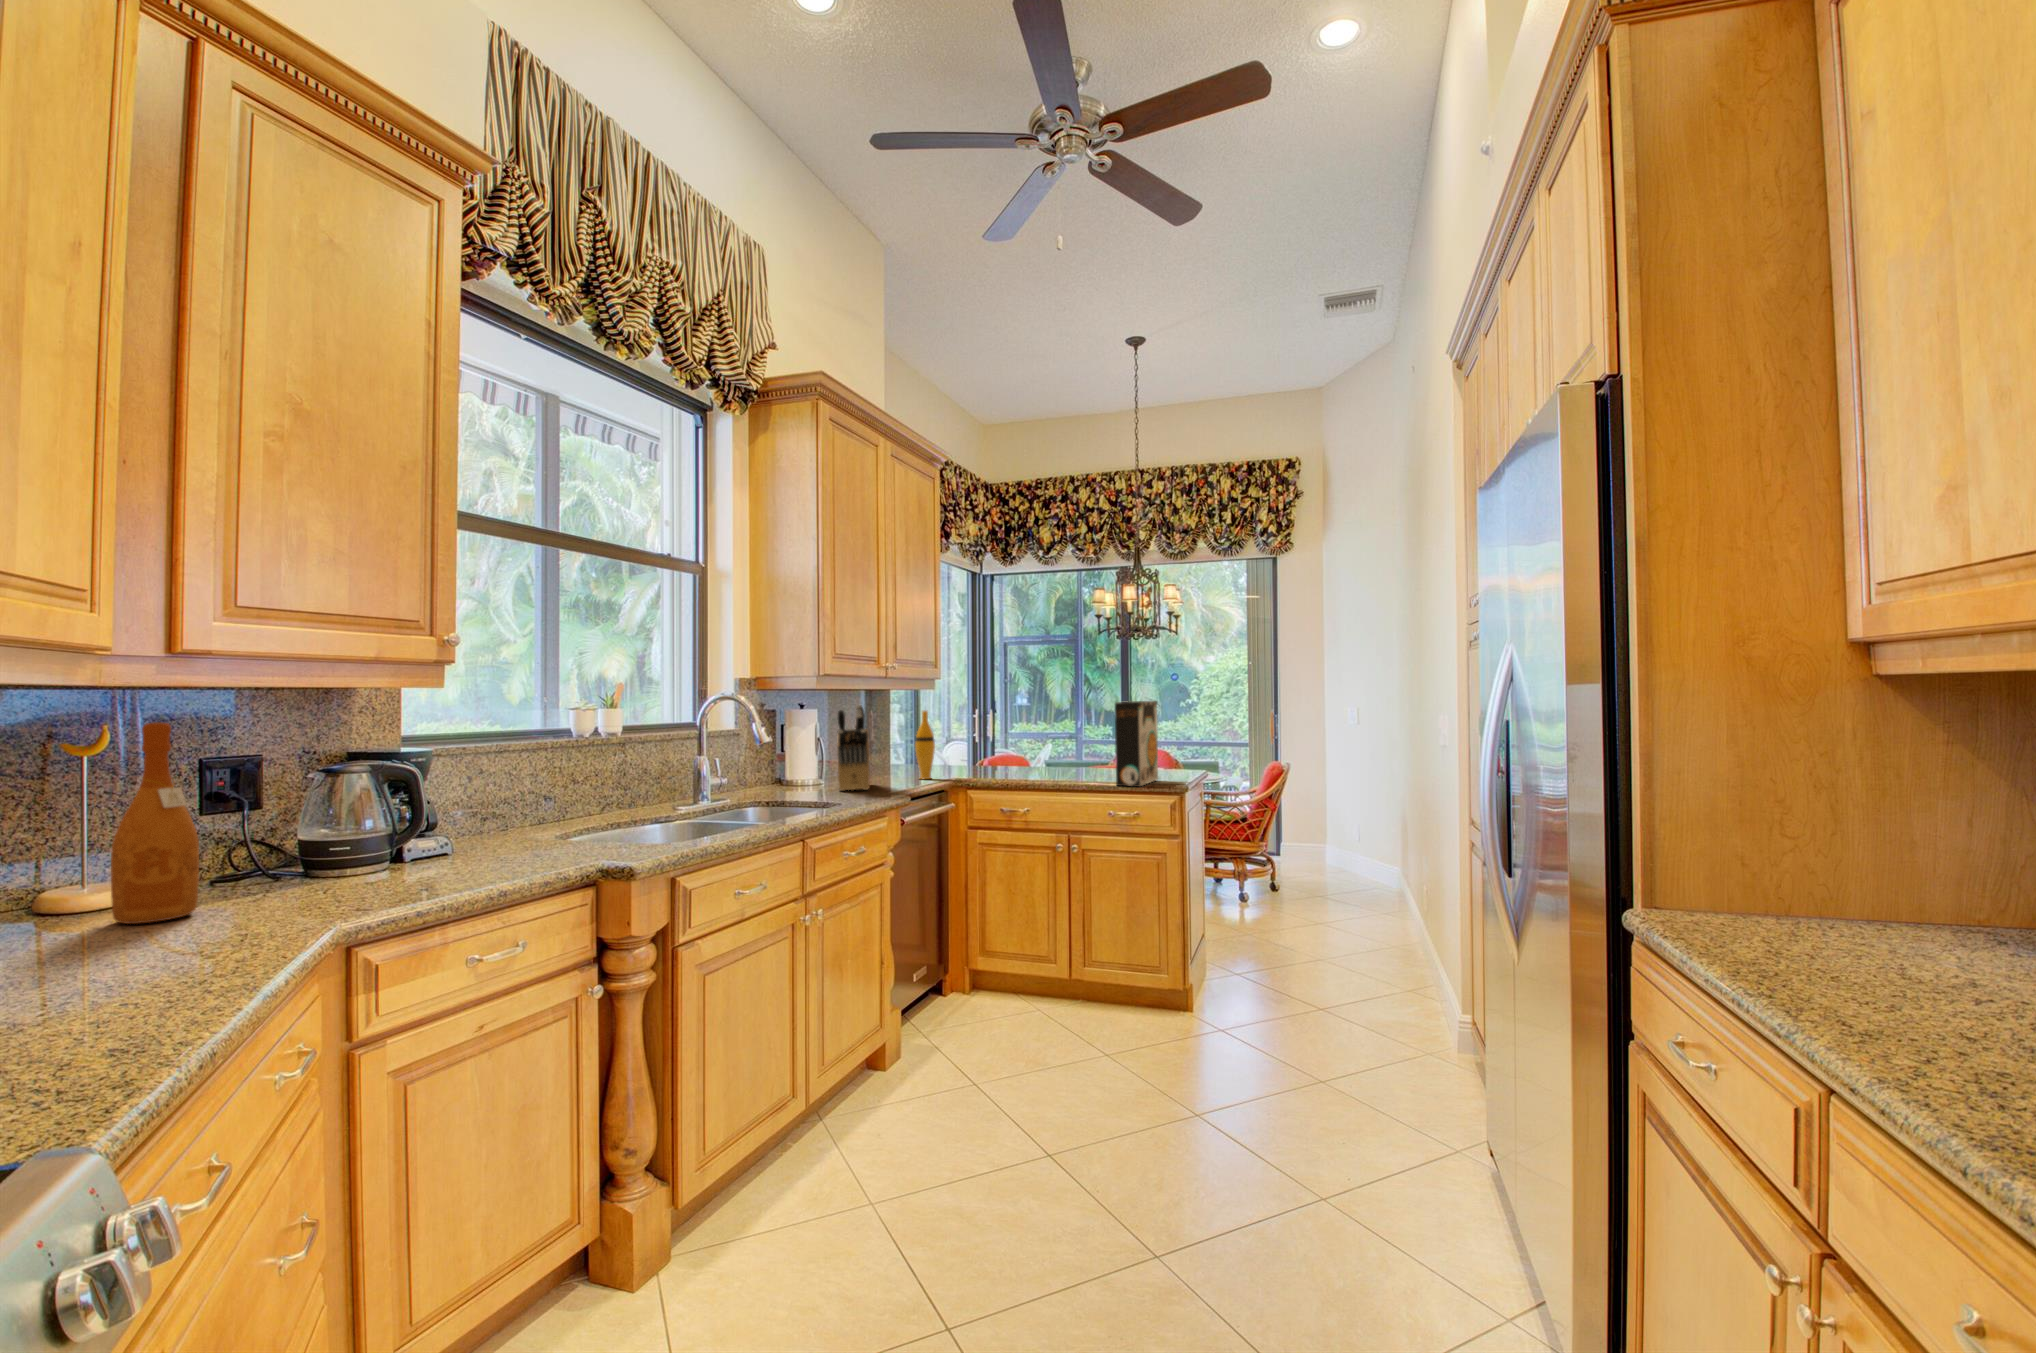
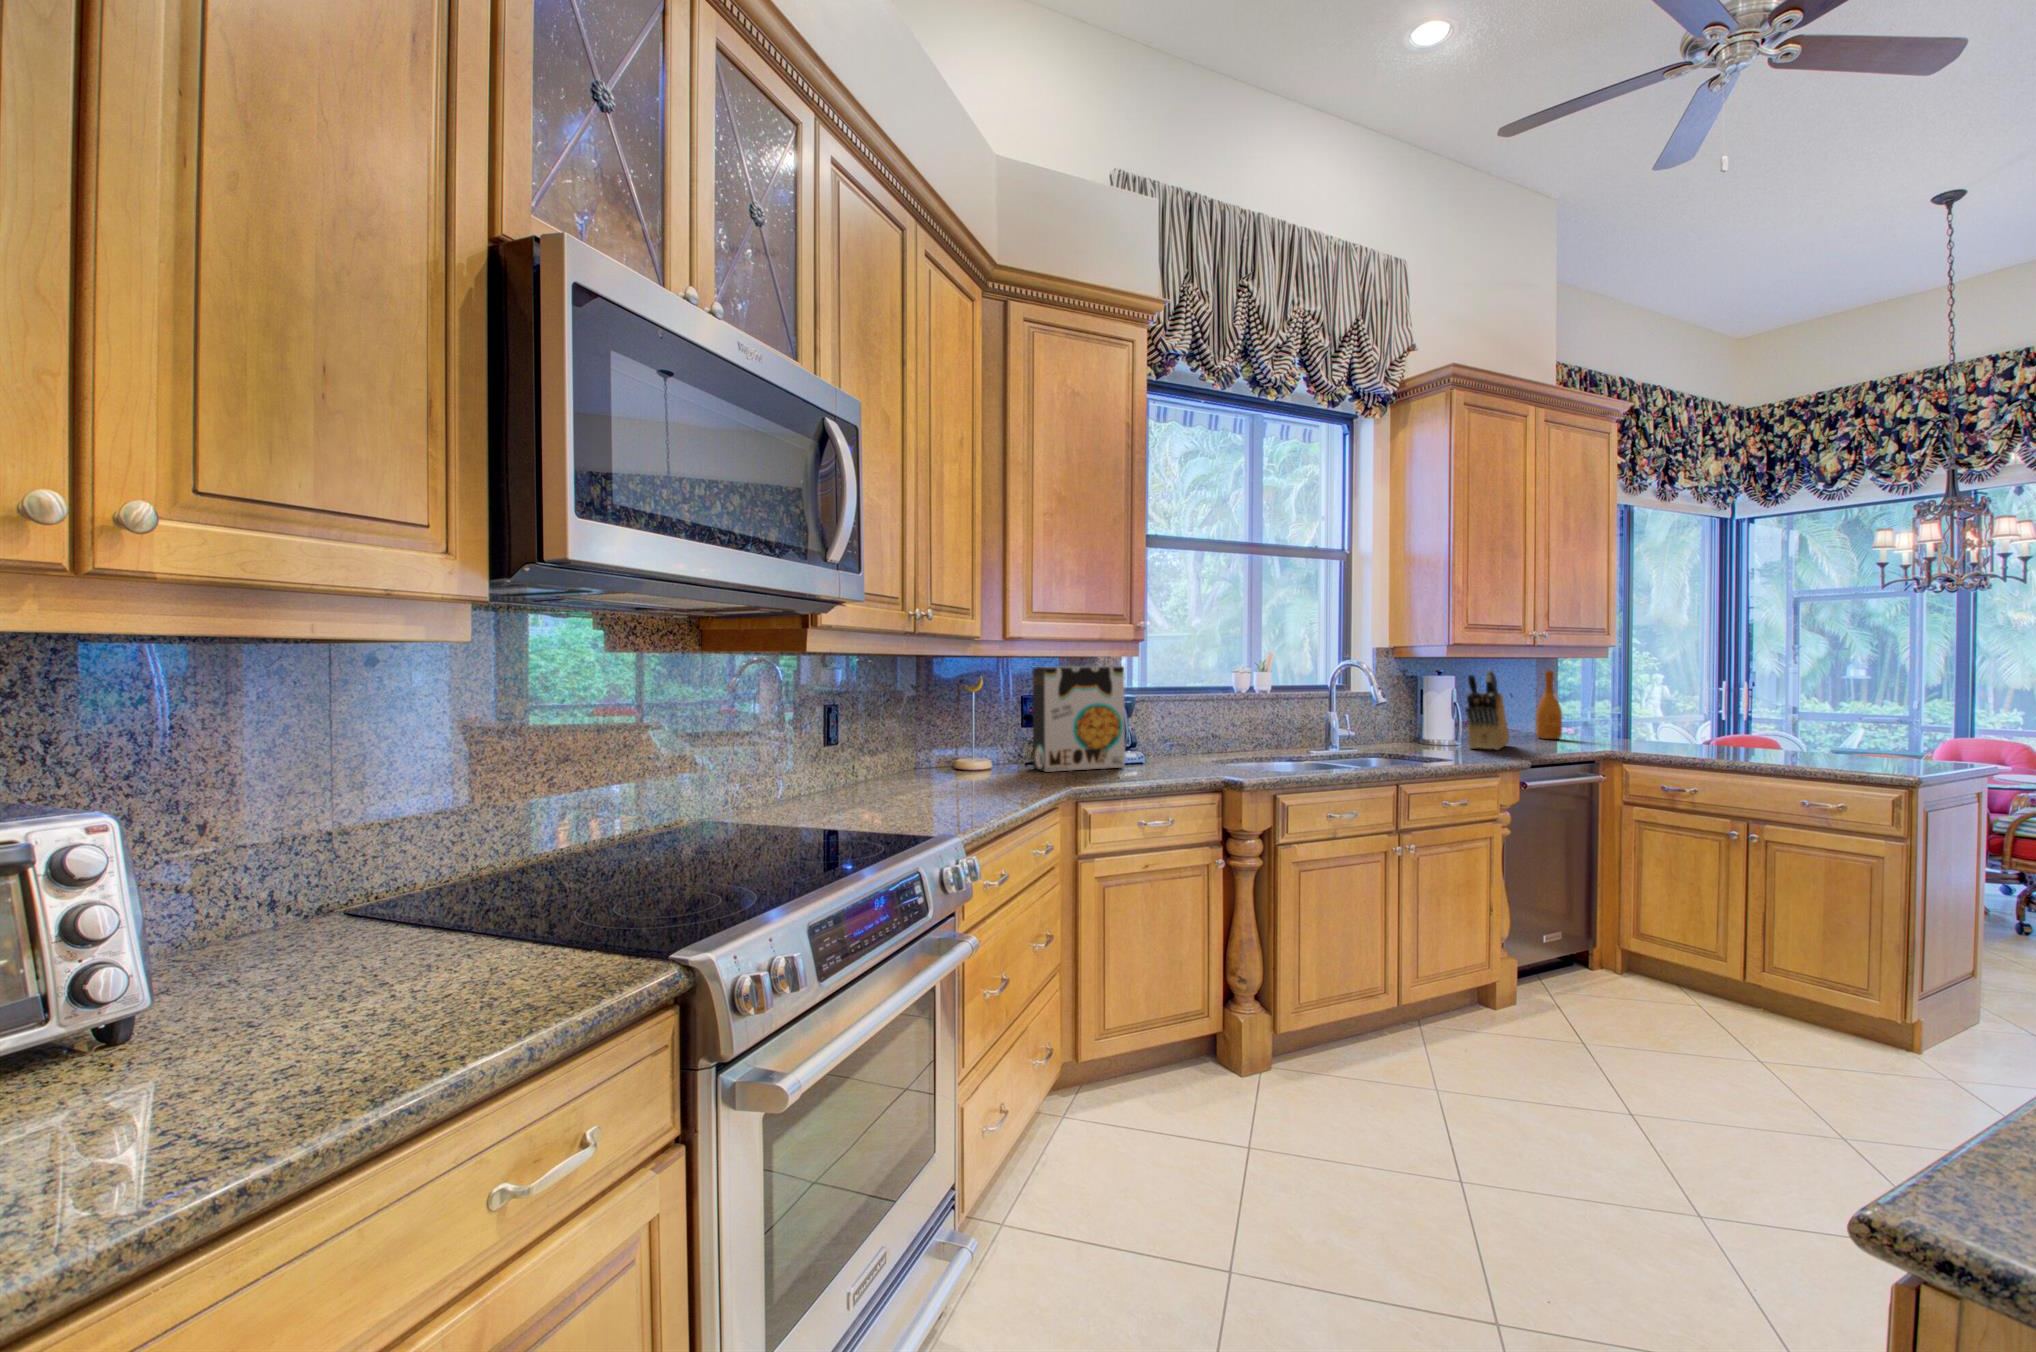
cereal box: present [1115,701,1158,787] -> present [1033,666,1125,772]
vase: present [915,710,935,779] -> none [1568,677,1591,746]
wine bottle: present [111,722,199,924] -> present [1536,670,1562,739]

